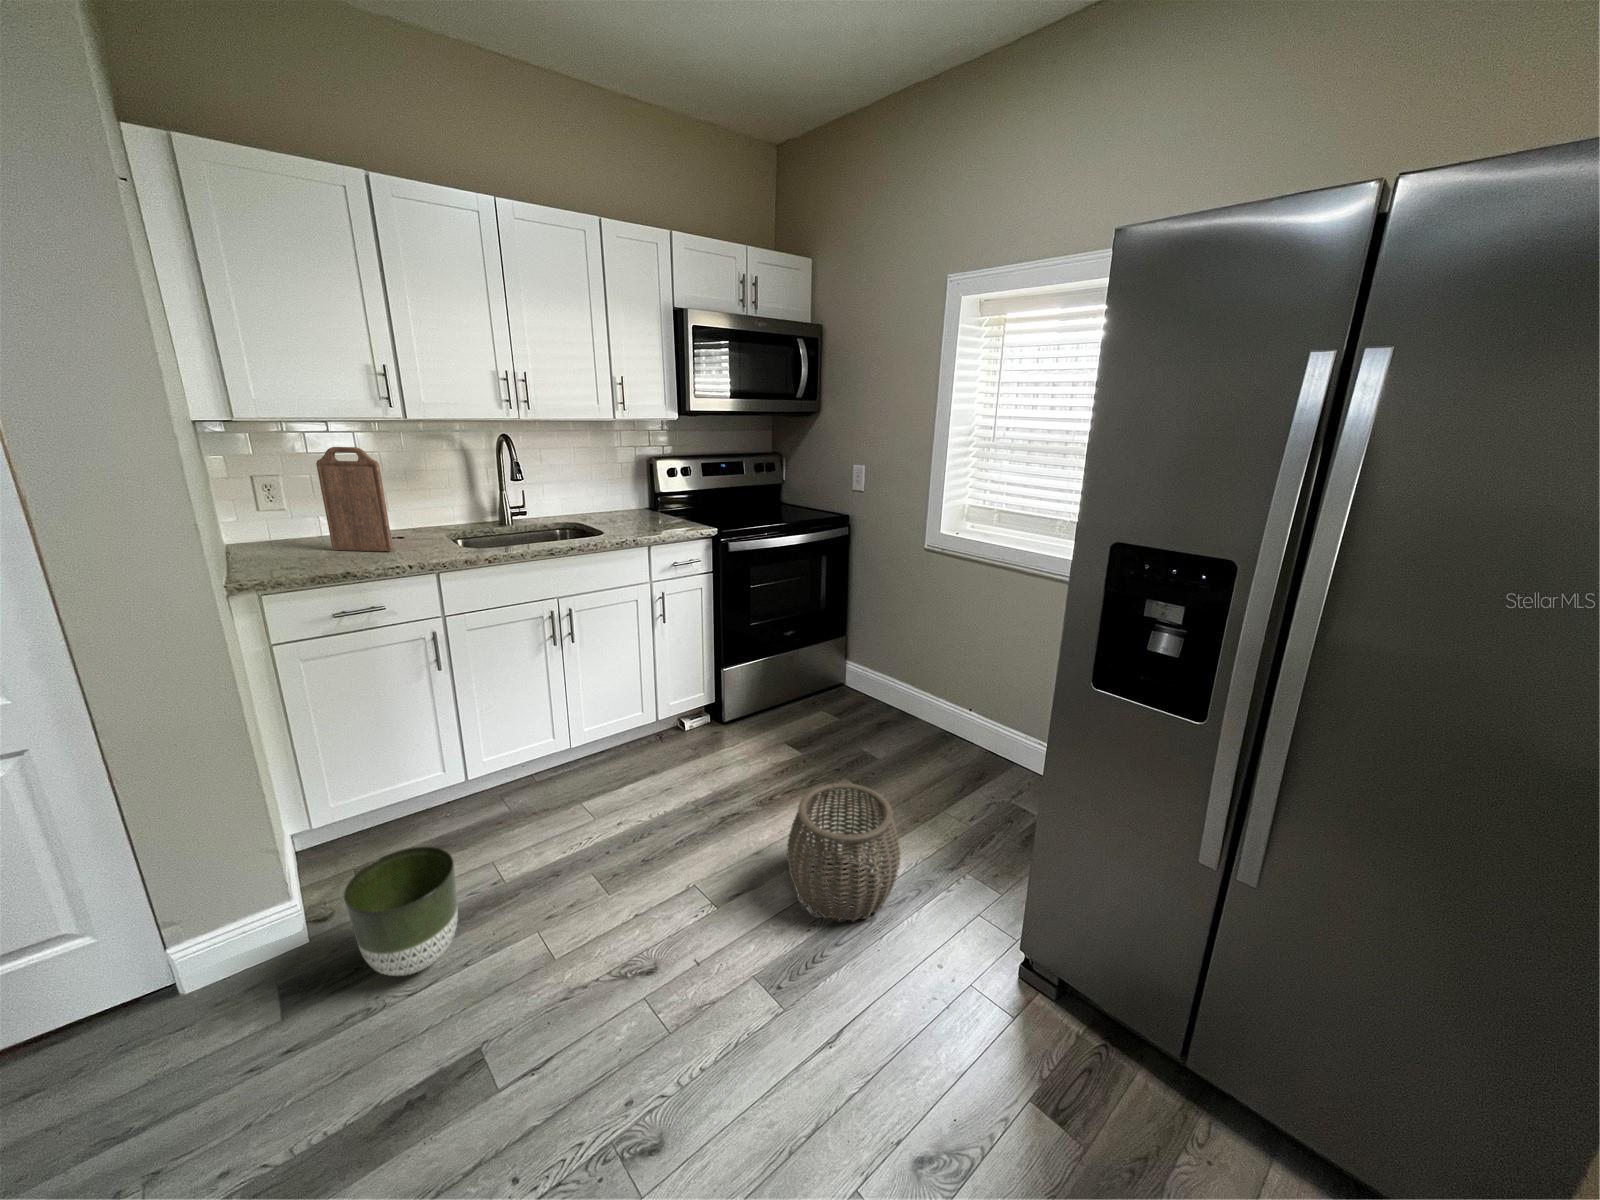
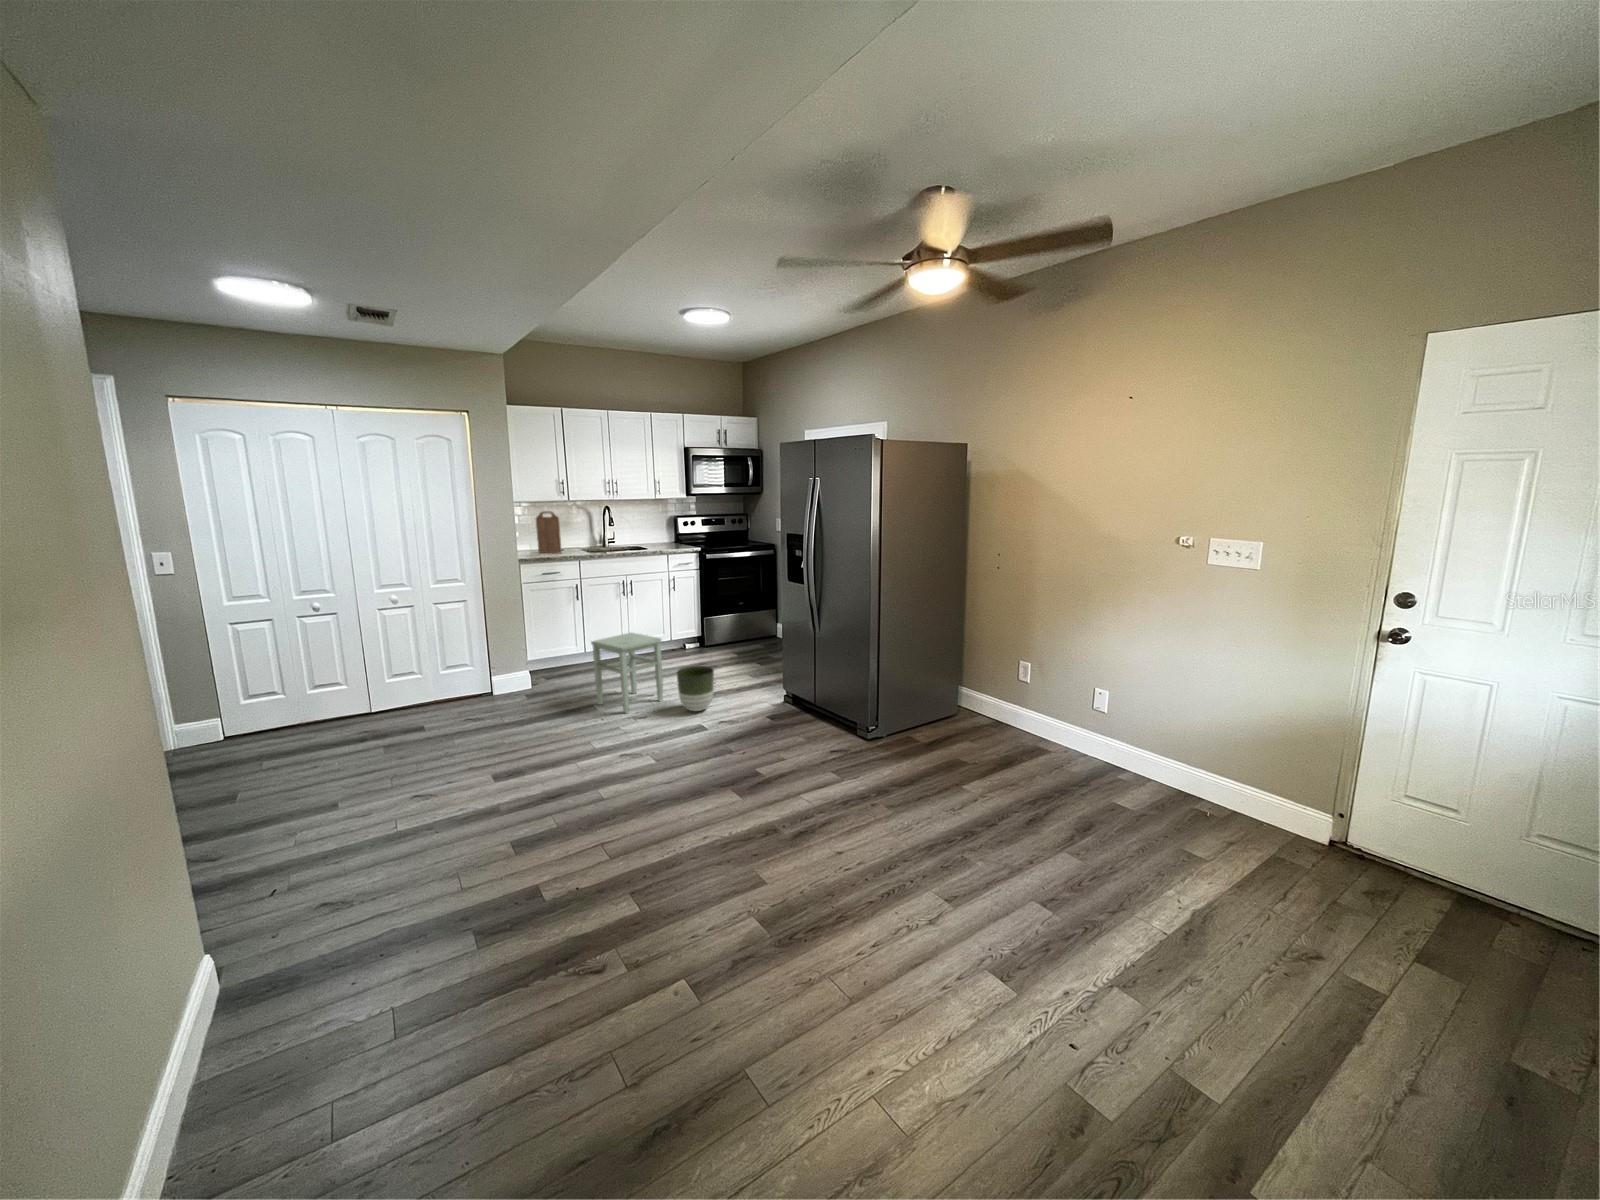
woven basket: present [787,783,901,922] -> none [709,641,756,688]
stool: none [467,813,688,1124] -> present [591,633,663,713]
planter: present [344,847,458,976] -> present [677,666,714,711]

